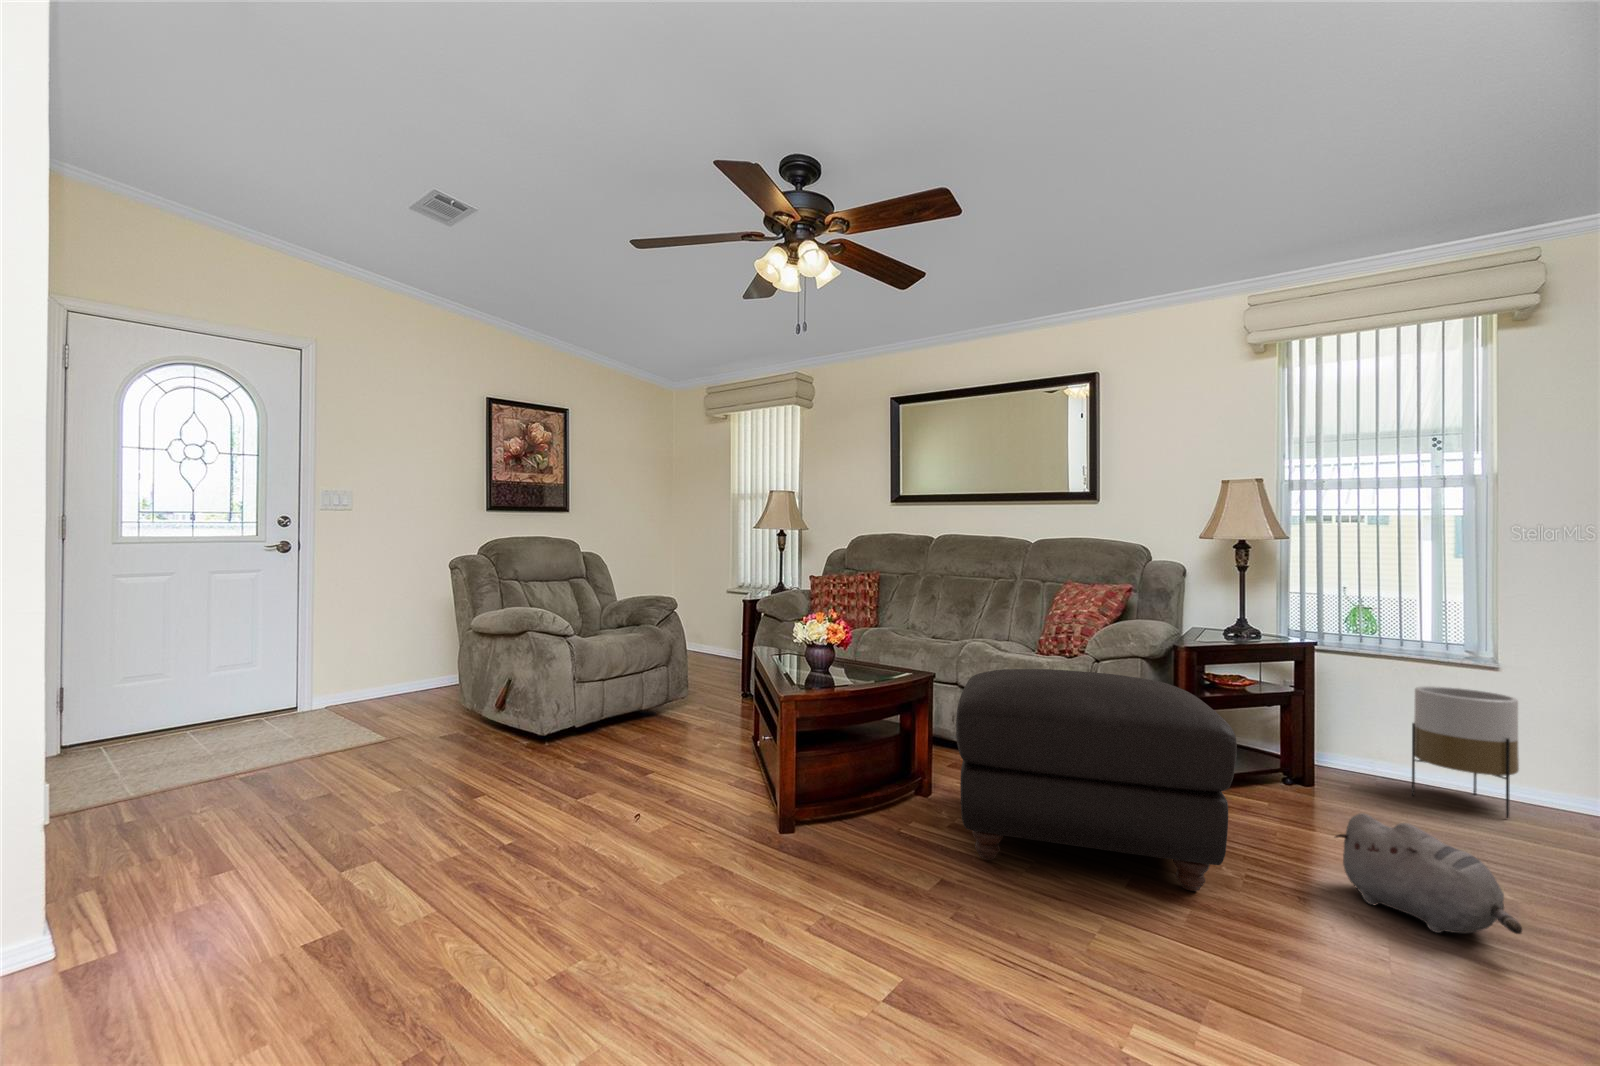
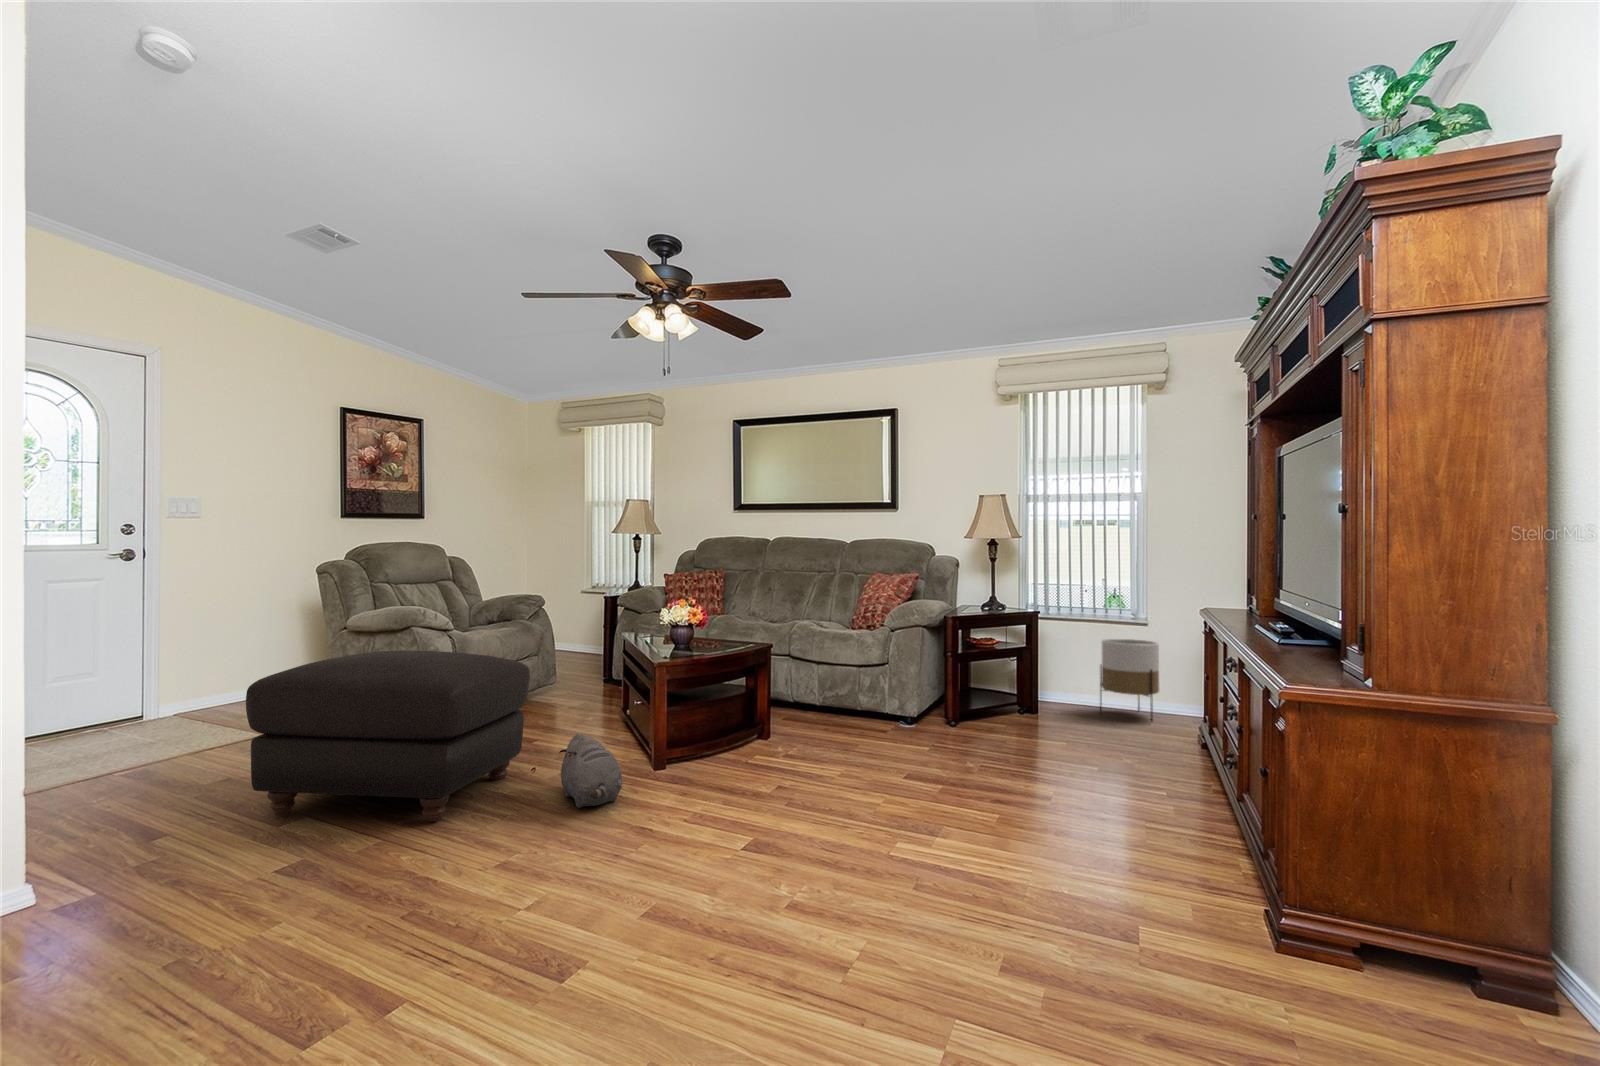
ottoman: present [956,669,1237,891] -> present [246,651,530,822]
plush toy: present [1335,813,1522,934] -> present [559,733,622,808]

